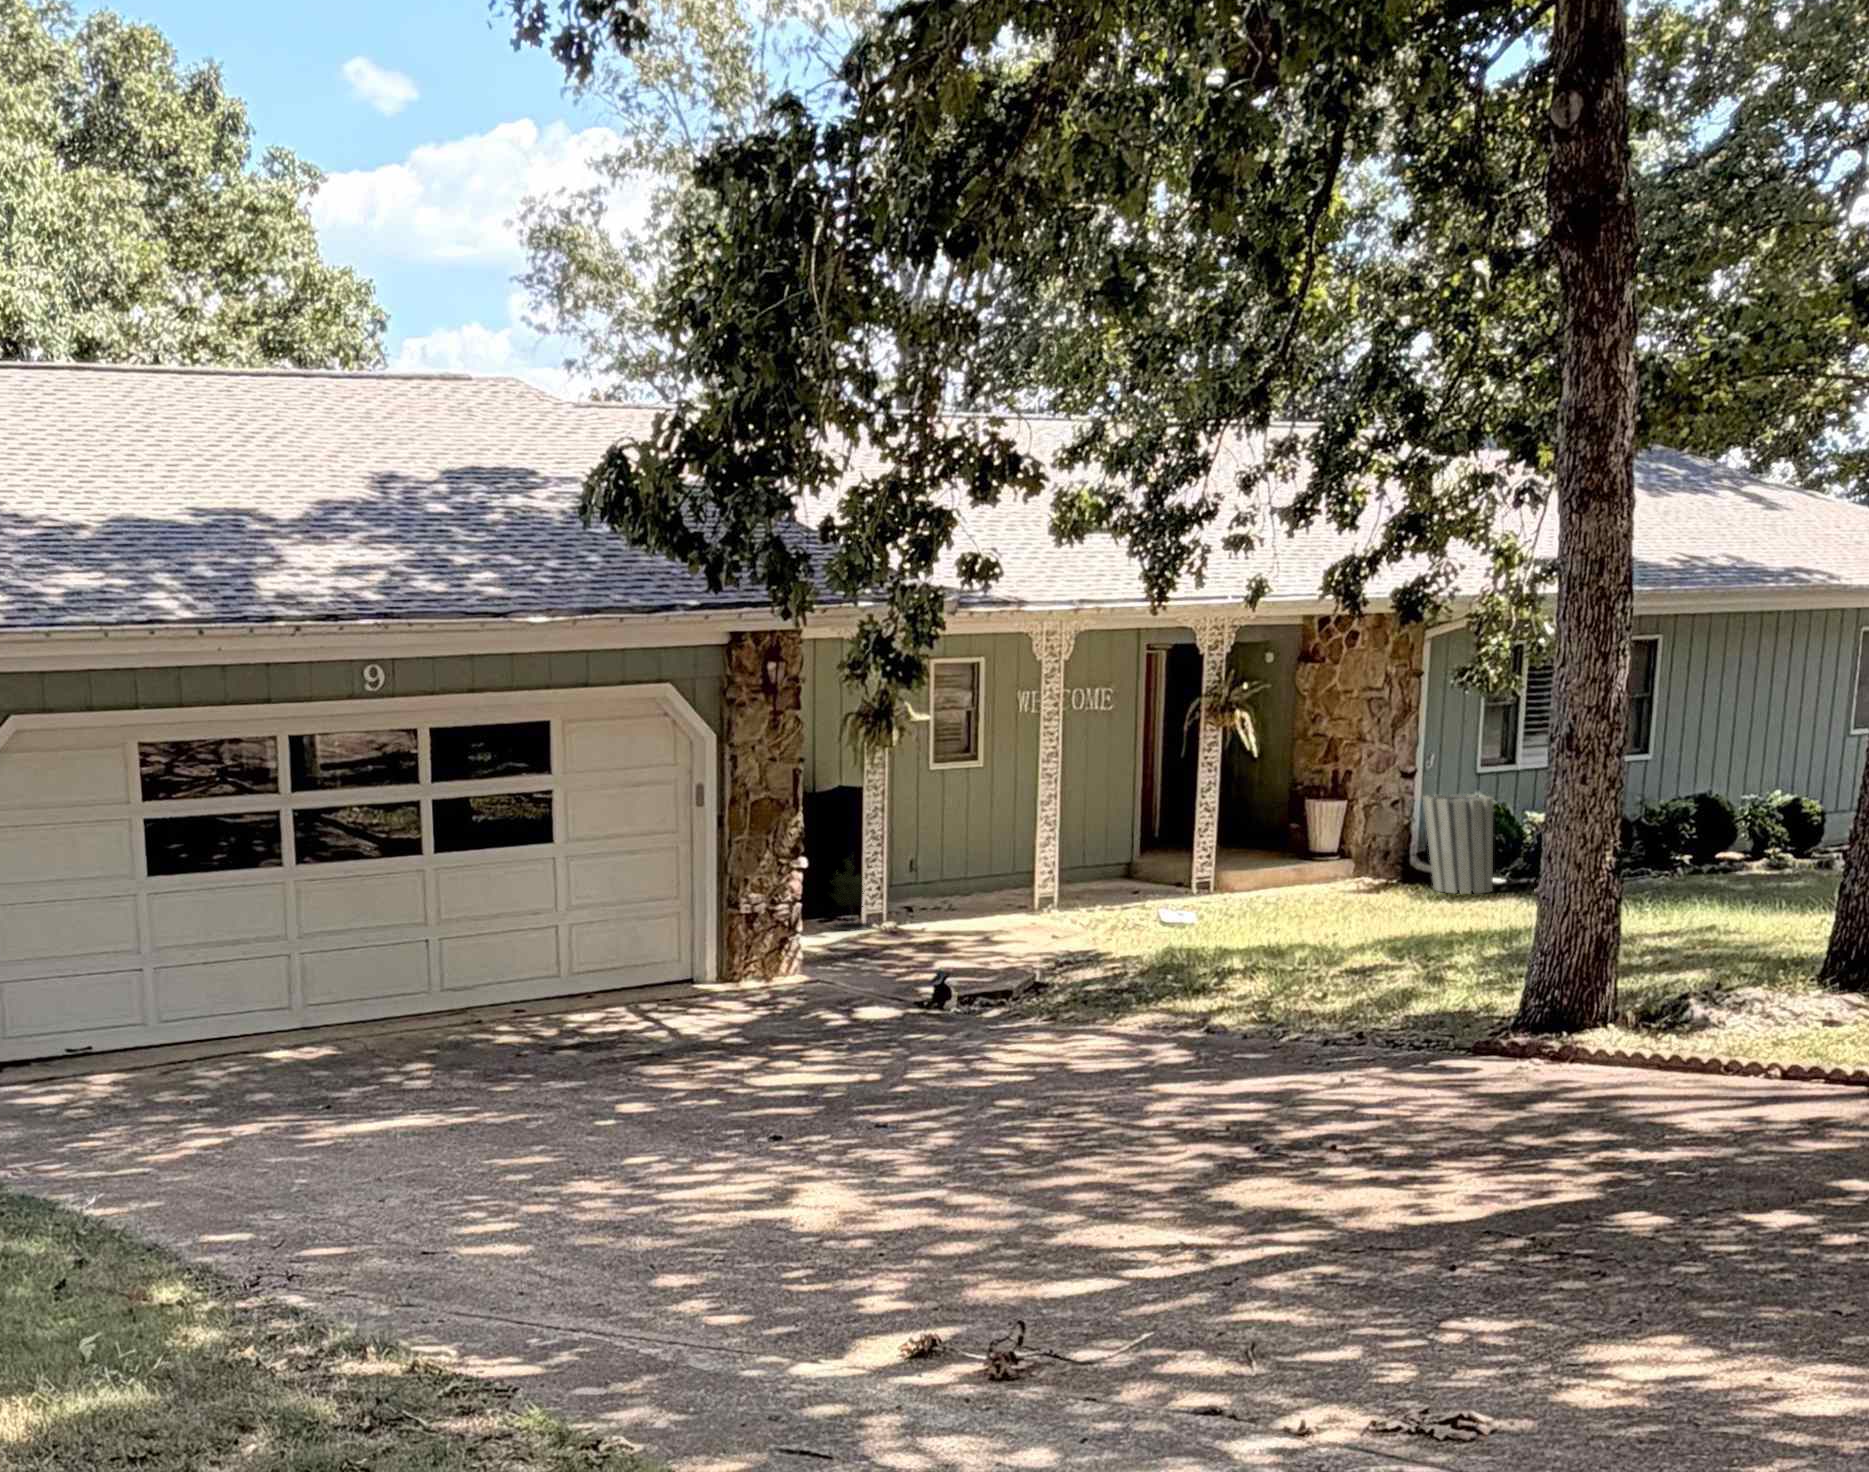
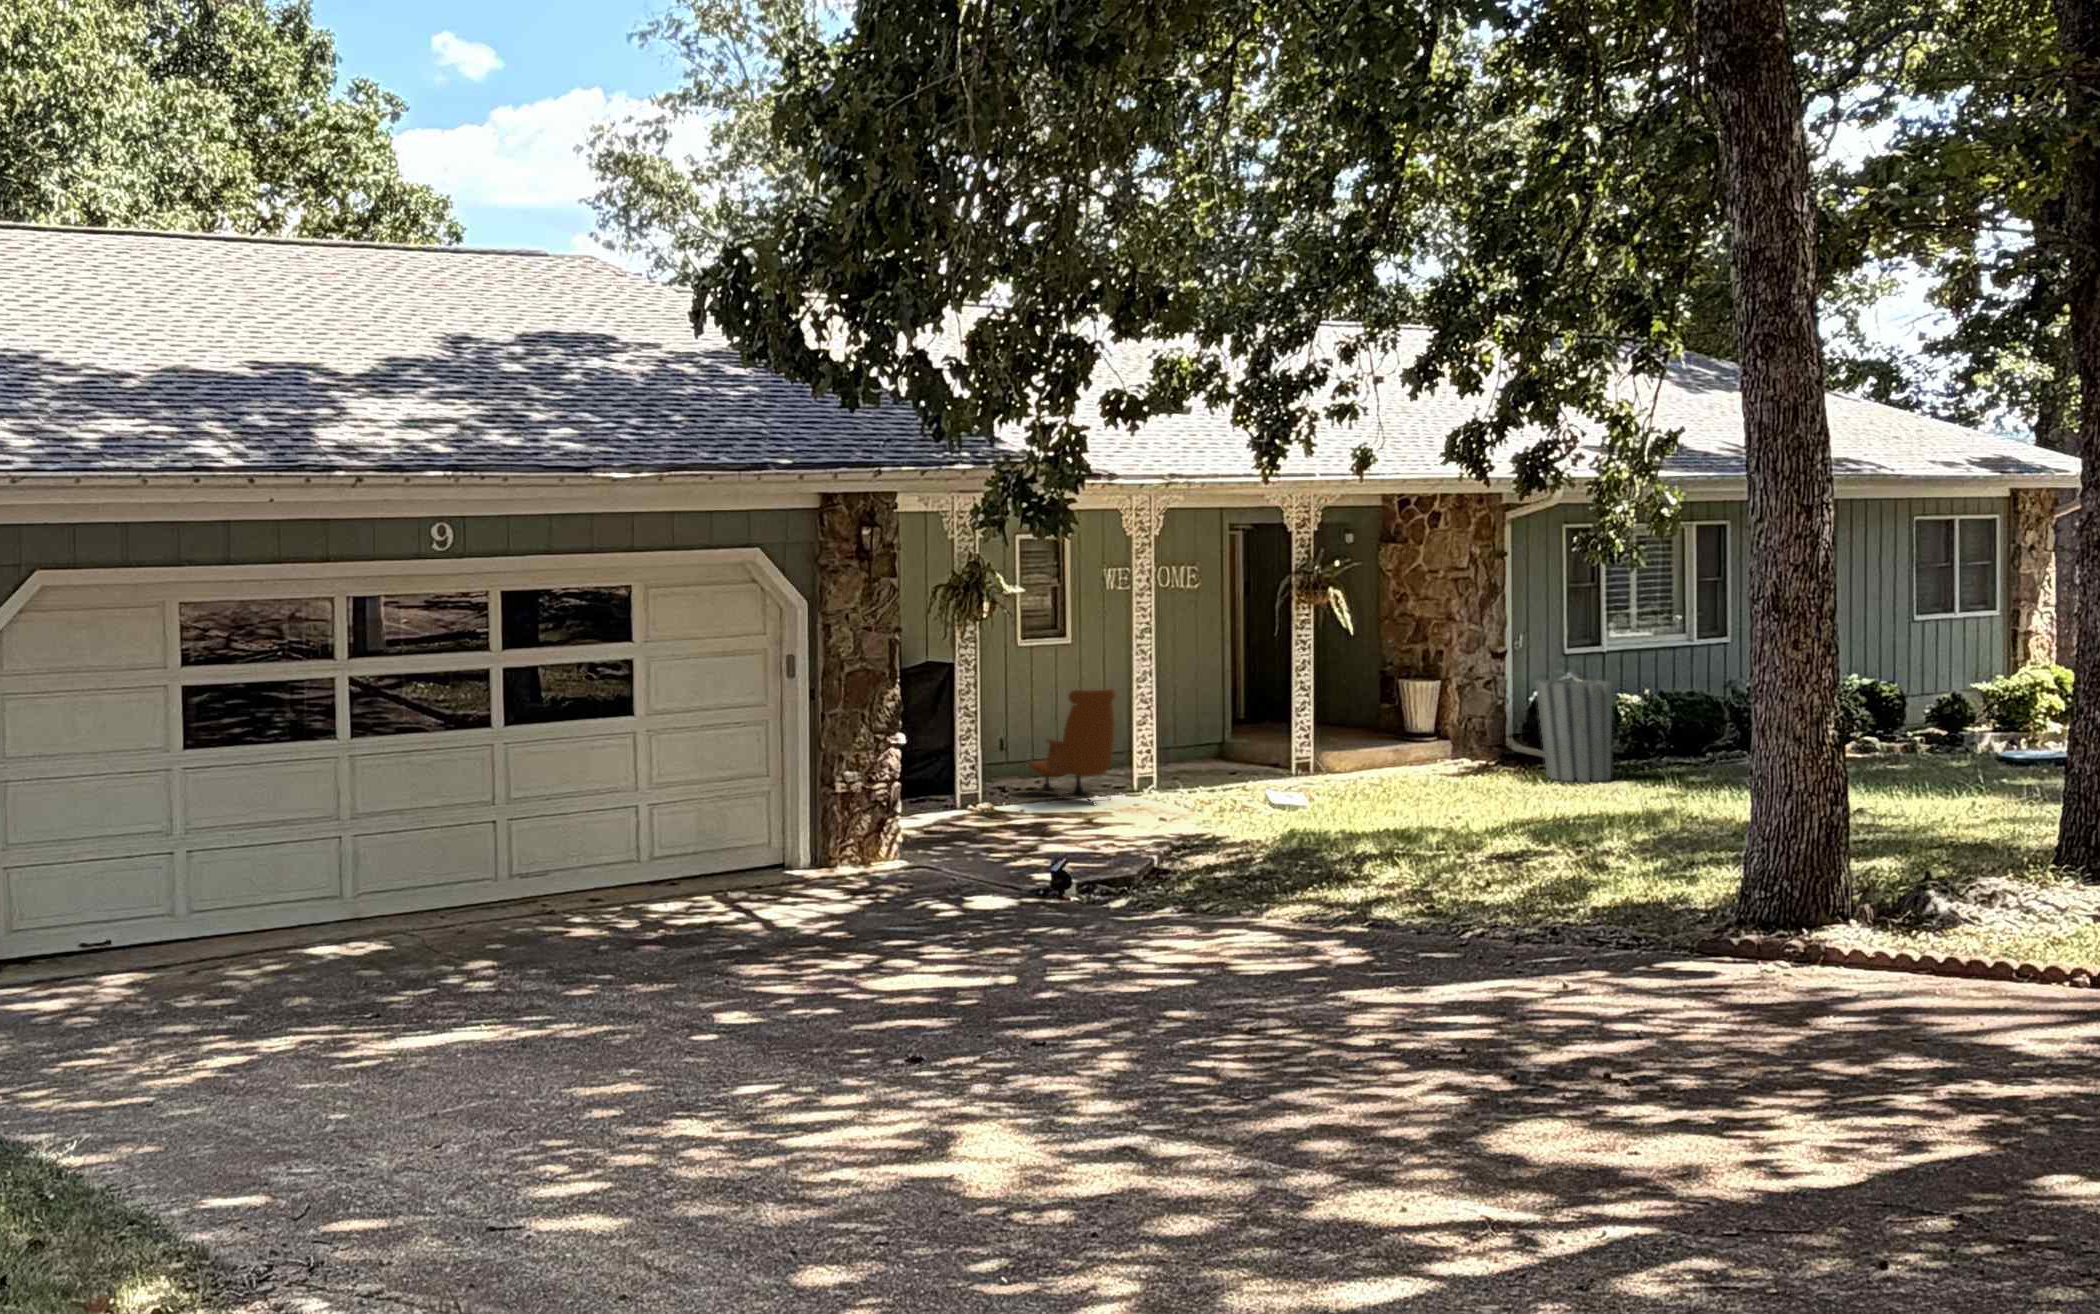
lounge chair: none [930,806,1016,920] -> present [1029,689,1115,803]
potted tree: present [831,861,871,930] -> none [920,735,973,816]

